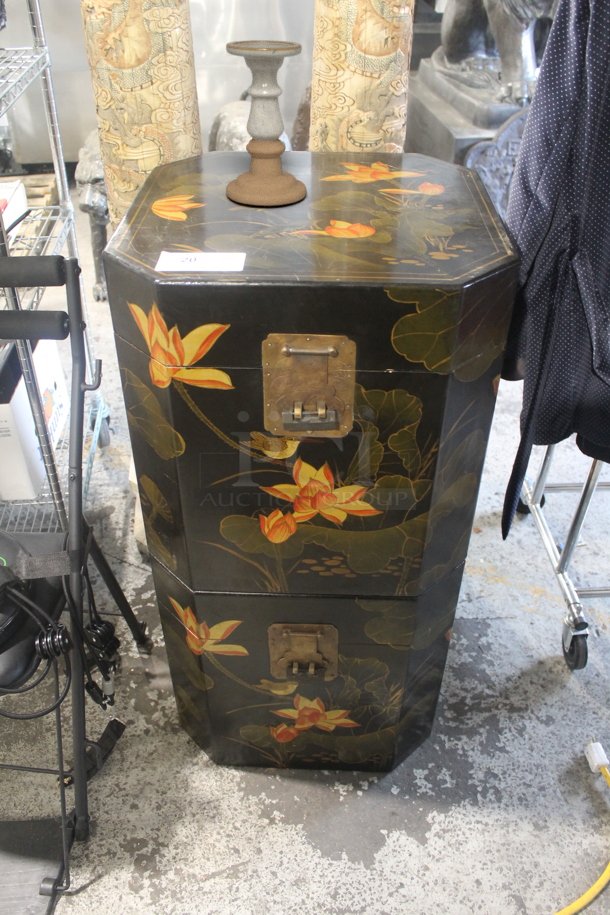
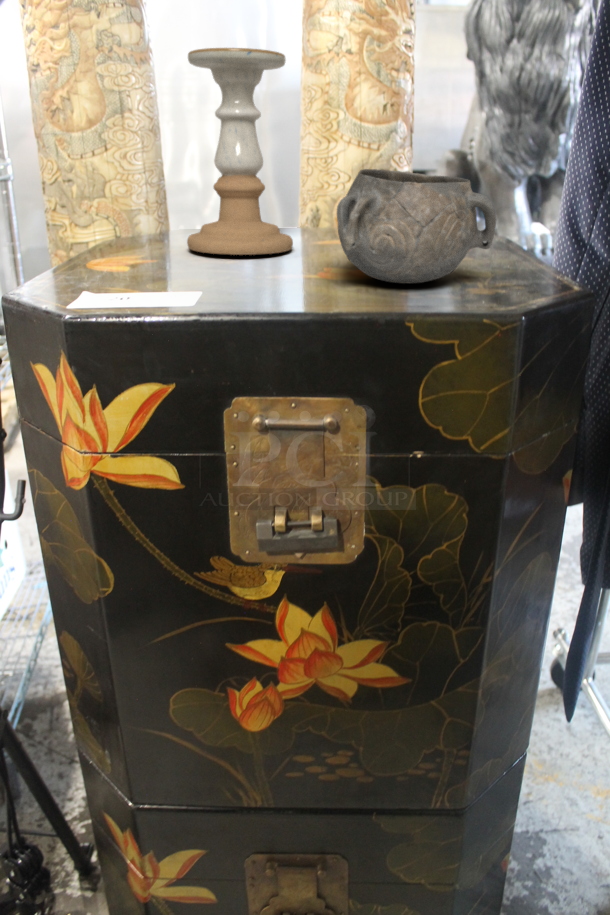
decorative bowl: none [338,152,451,243] -> present [337,169,497,284]

